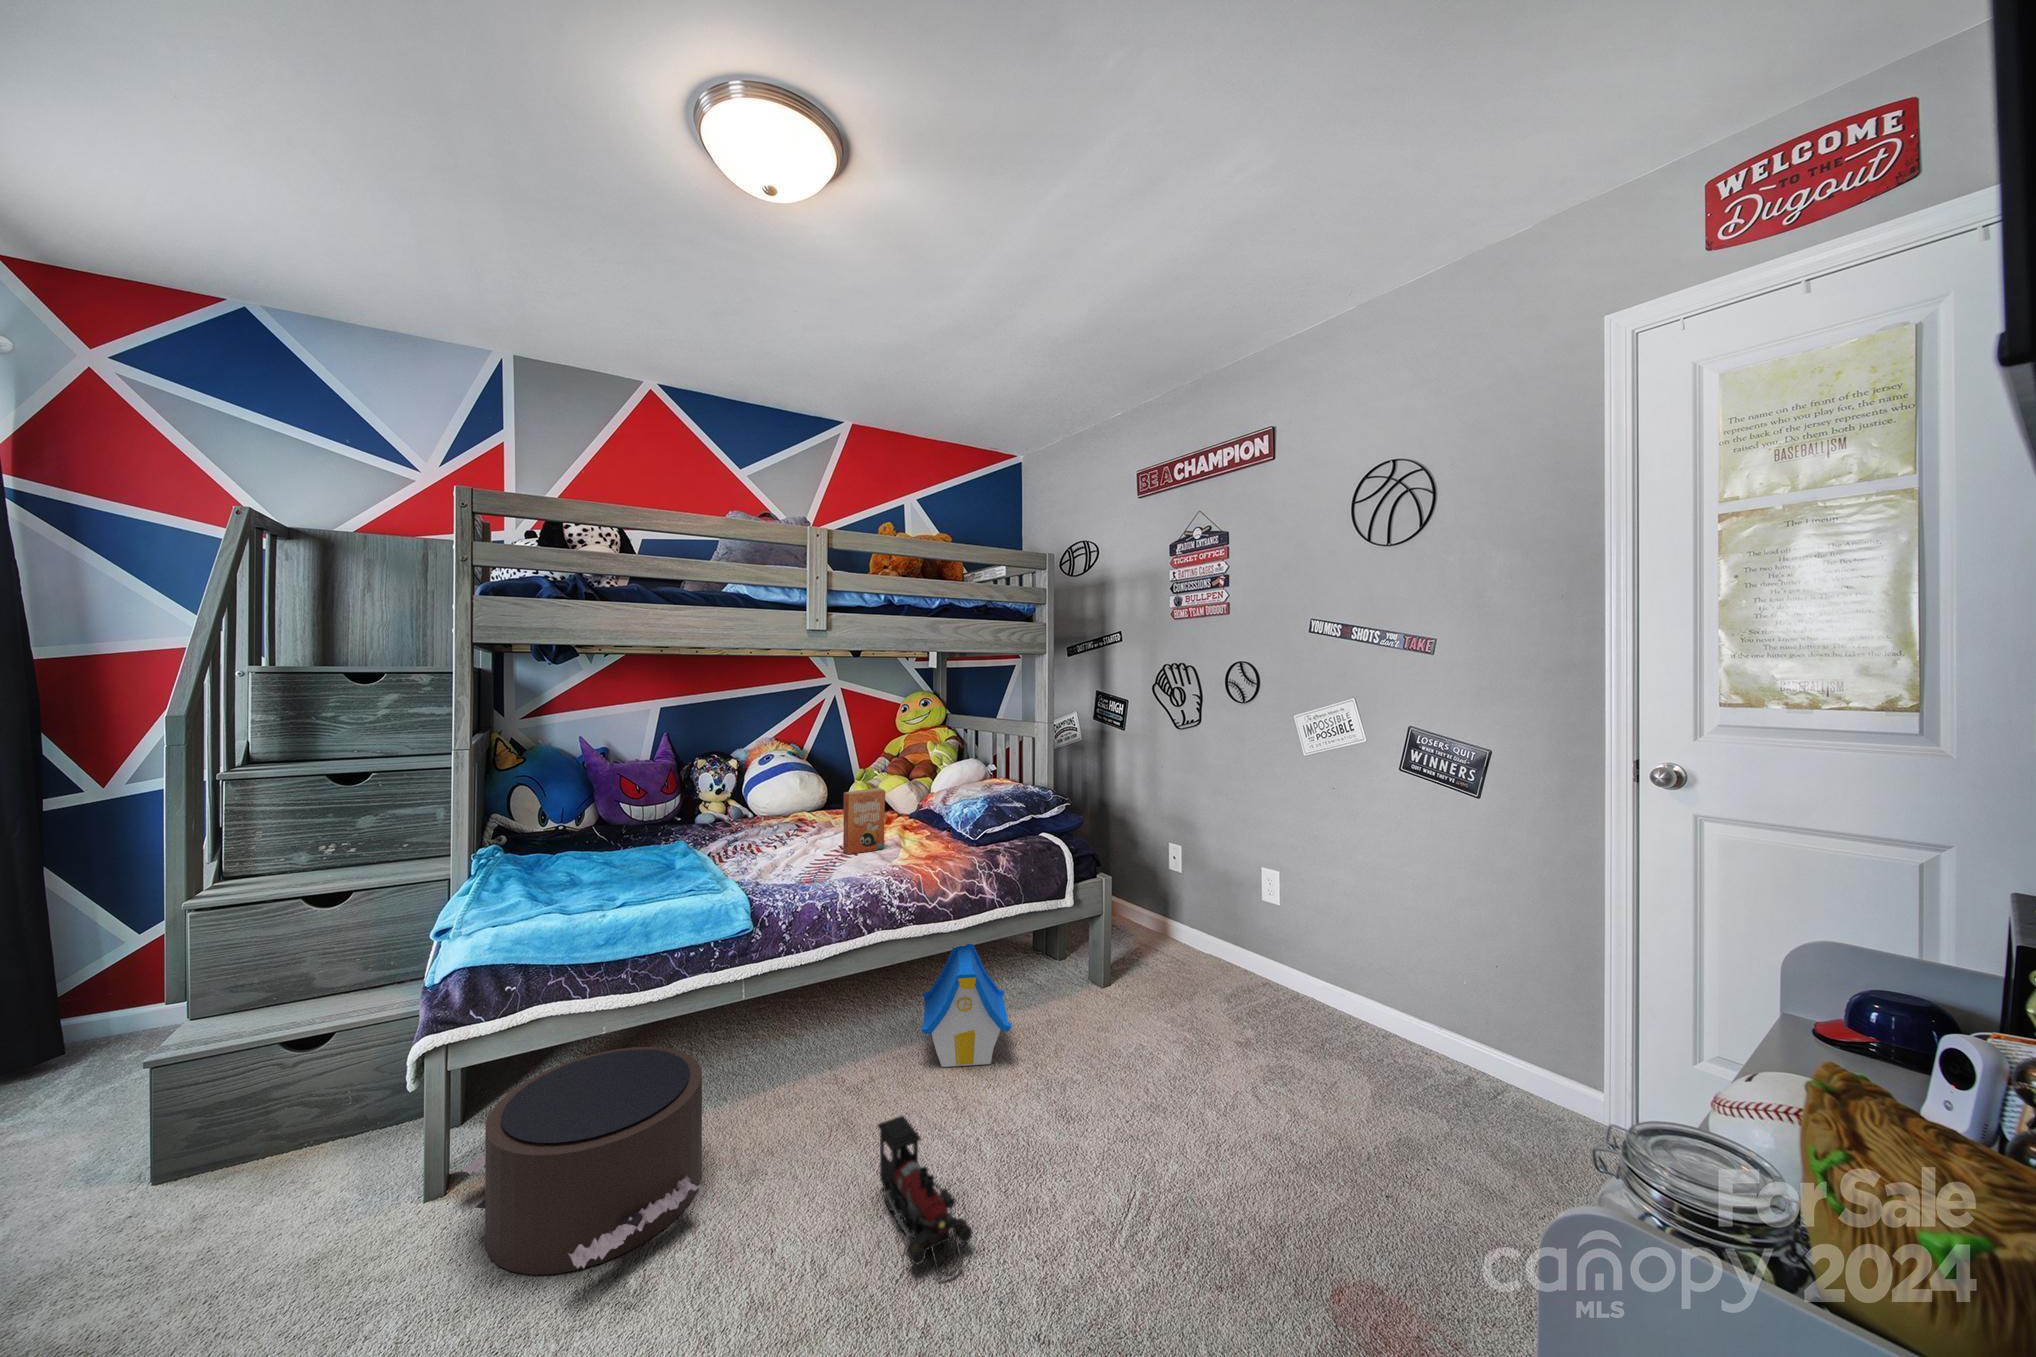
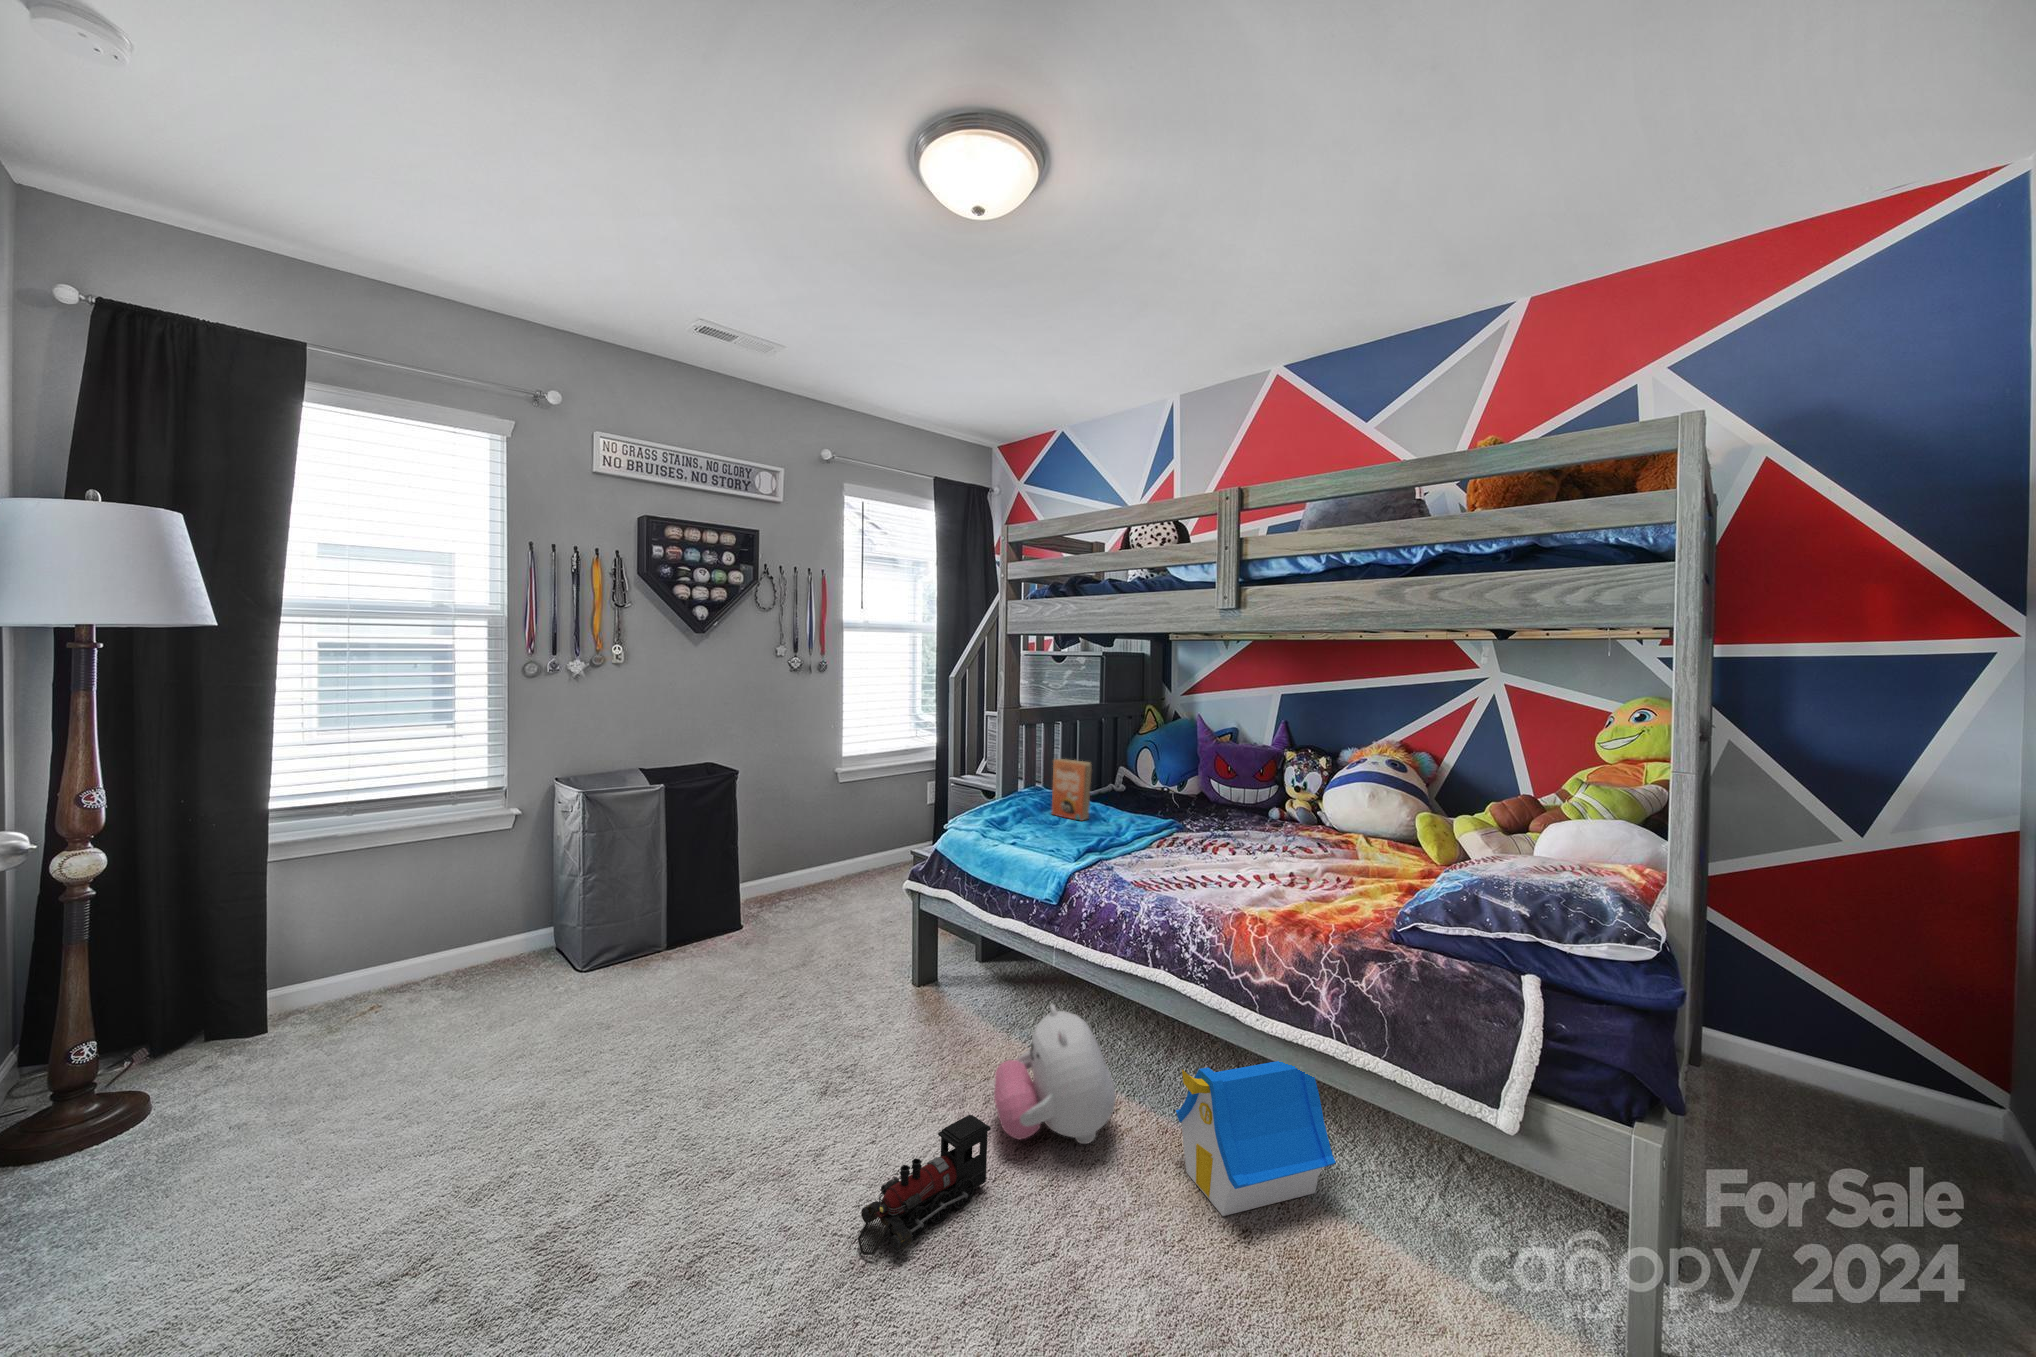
paperback book: present [843,788,885,854] -> present [1052,759,1092,821]
plush toy: none [796,1003,911,1147] -> present [994,1004,1115,1144]
pouf: present [462,1047,702,1275] -> none [827,940,992,1079]

